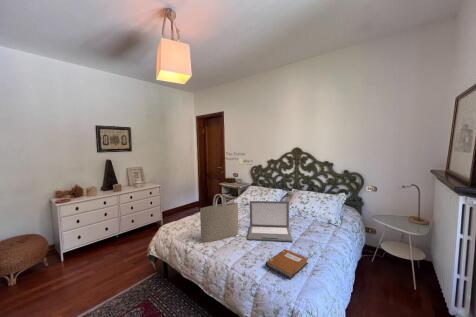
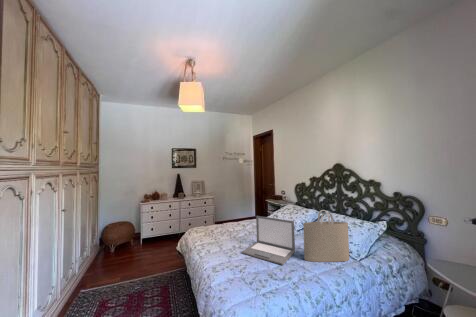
tote bag: present [200,194,238,242] -> present [303,210,349,262]
notebook: present [266,249,308,279] -> none [231,269,274,297]

